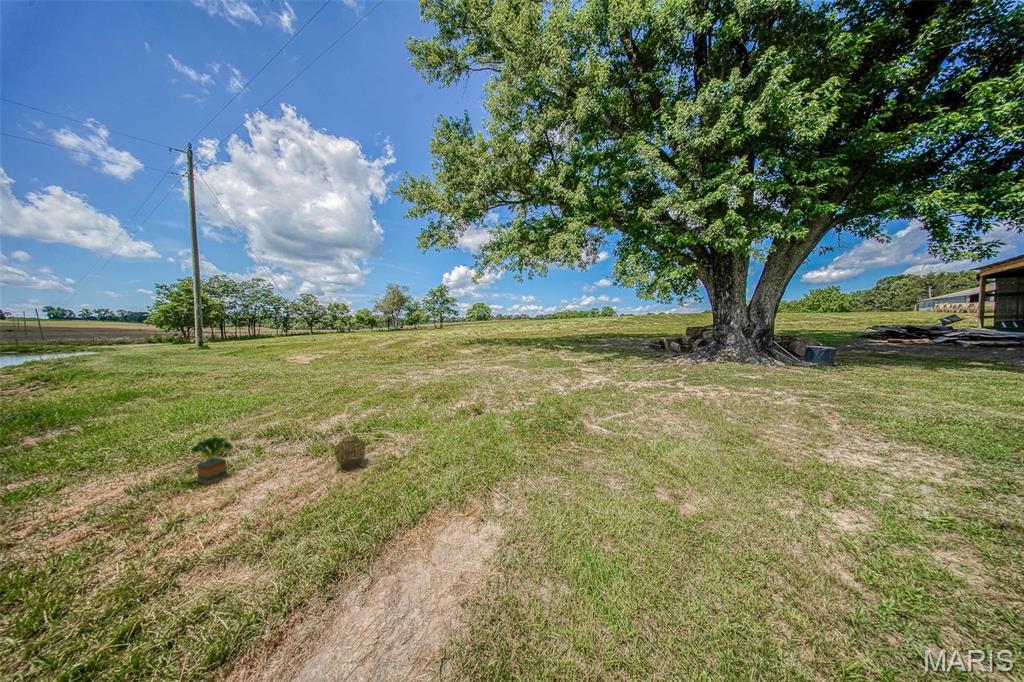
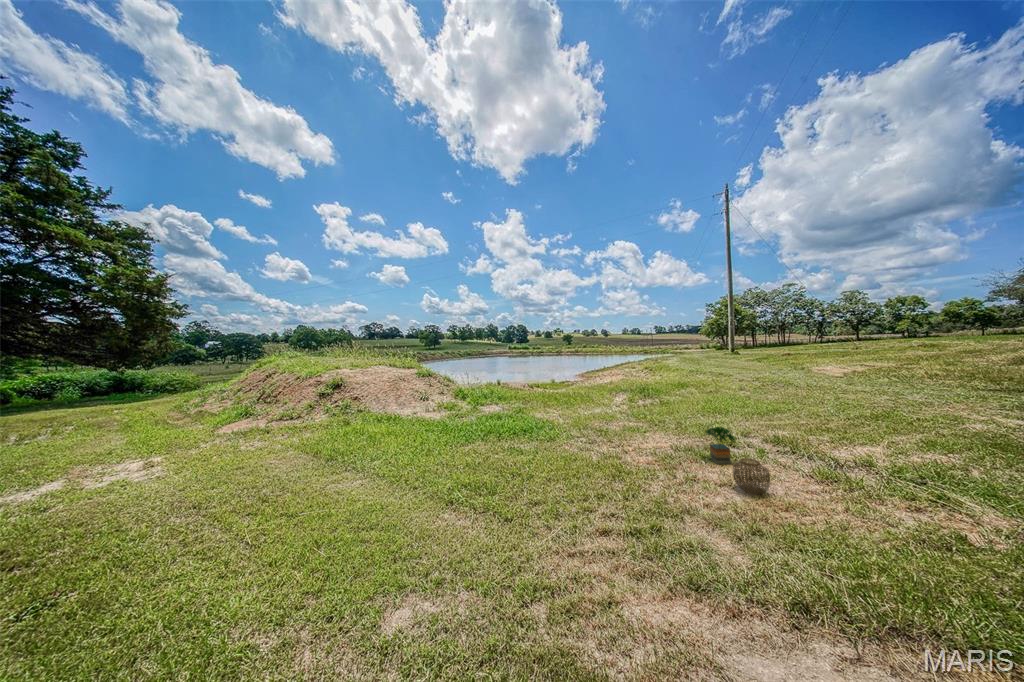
woven basket: present [336,436,365,468] -> present [733,458,770,495]

